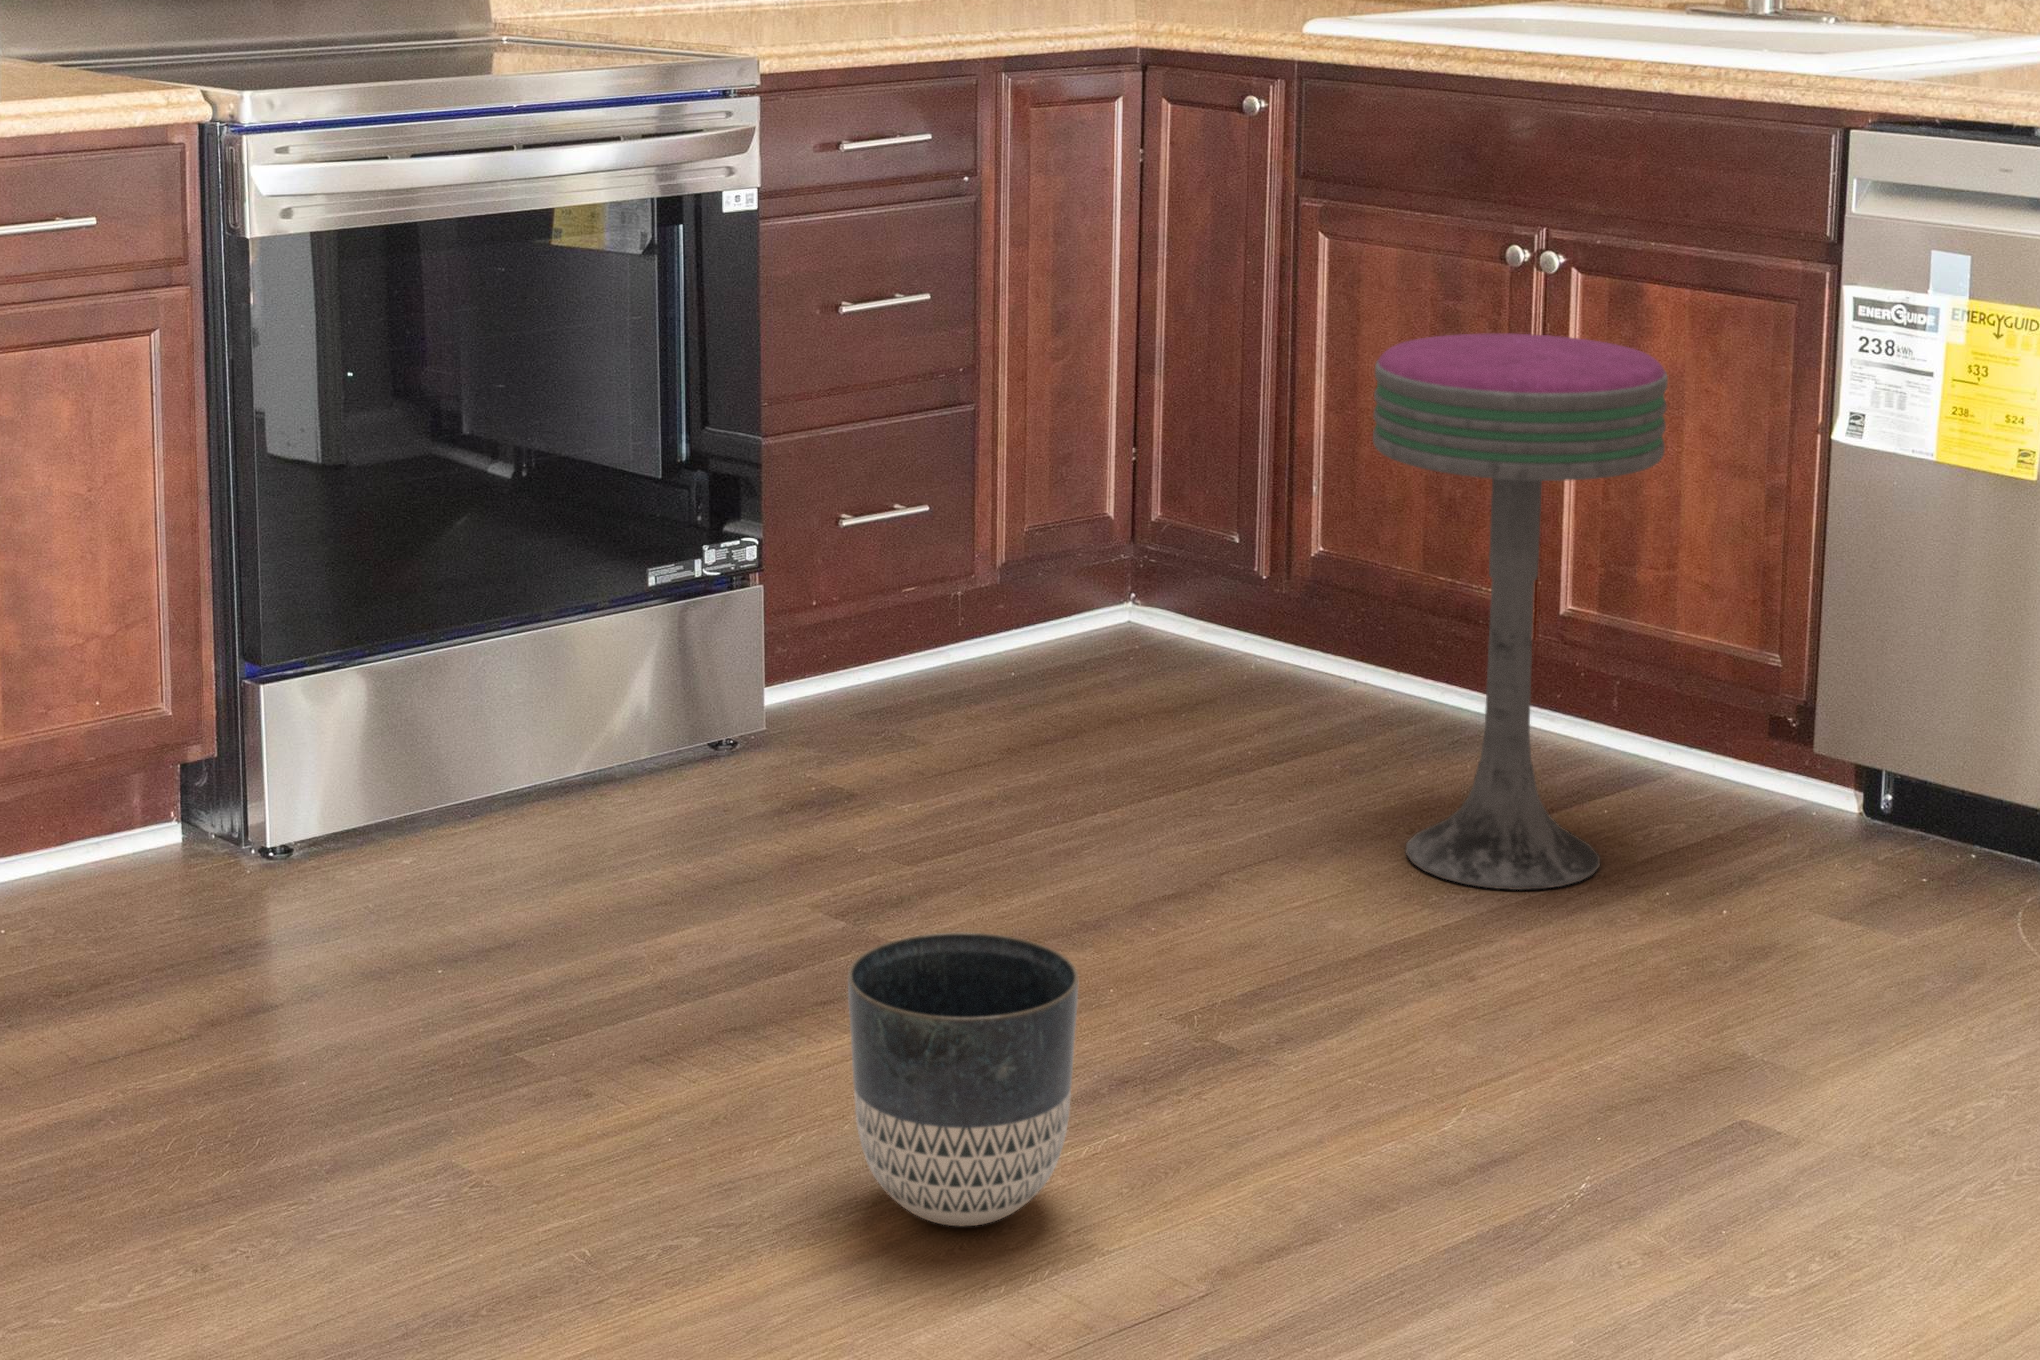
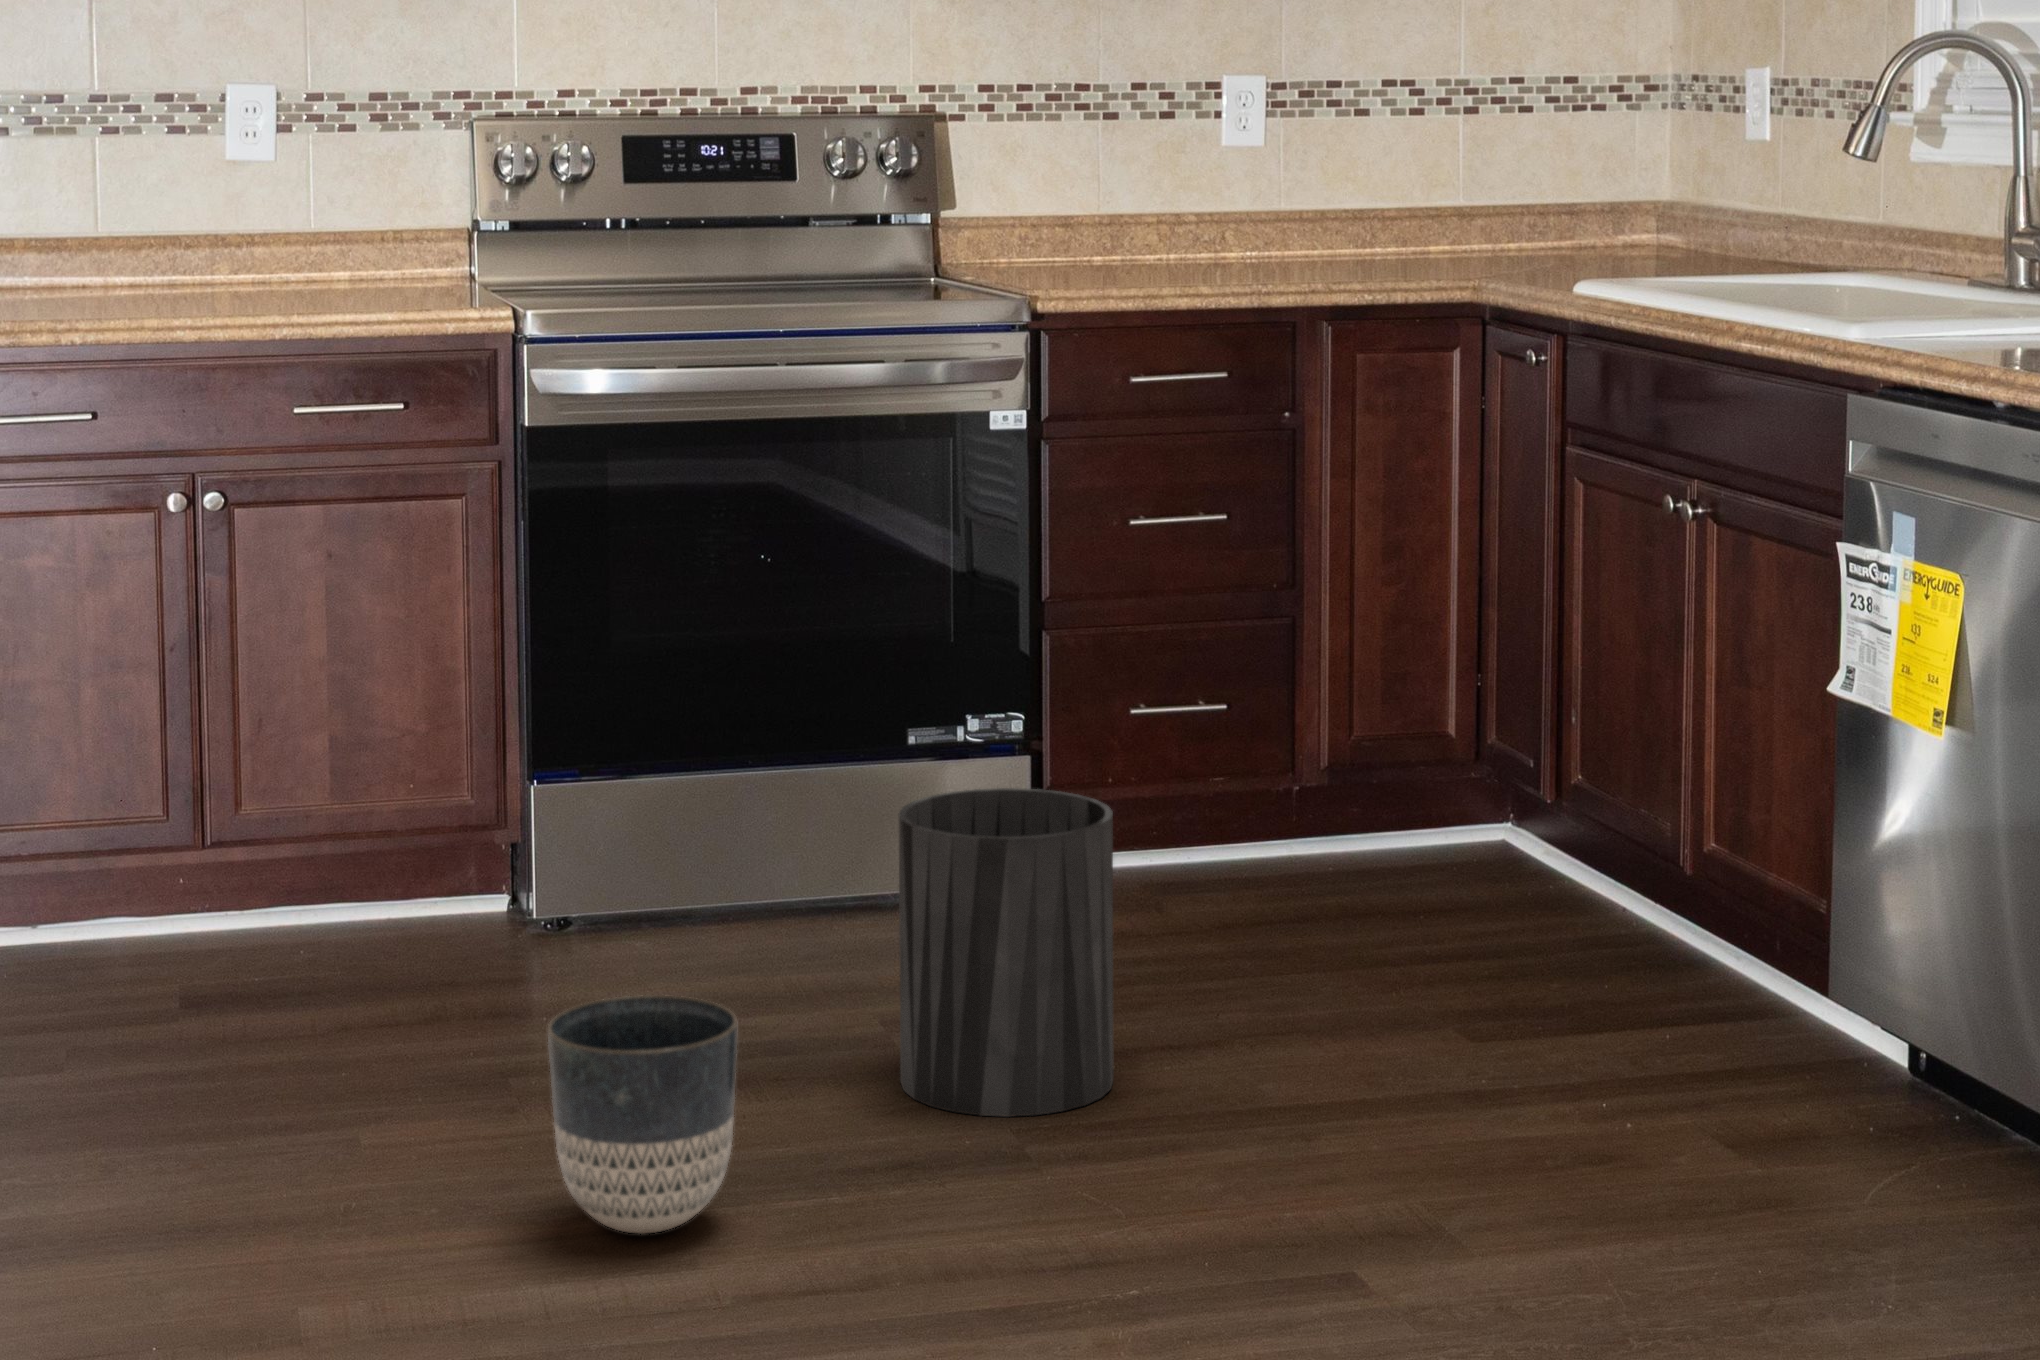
bar stool: present [1373,334,1668,890] -> none [1380,567,1653,1095]
trash can: none [945,627,1194,1007] -> present [898,788,1113,1117]

